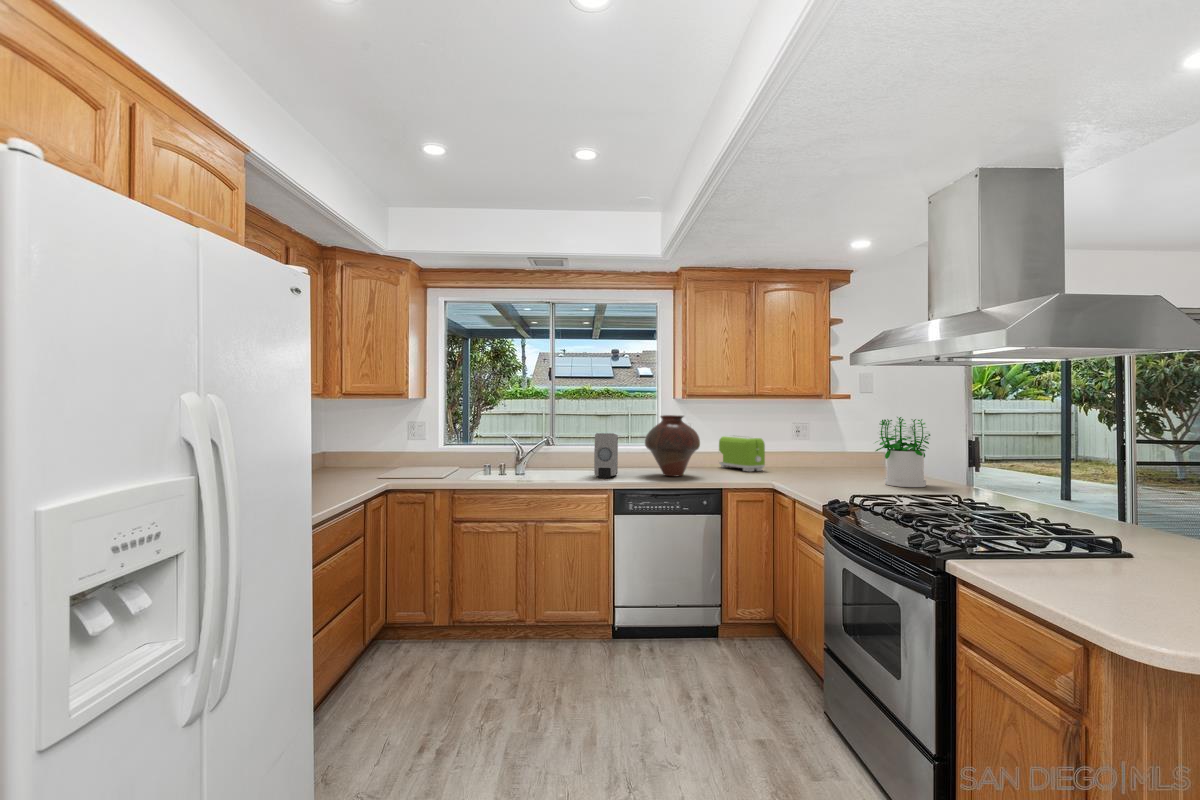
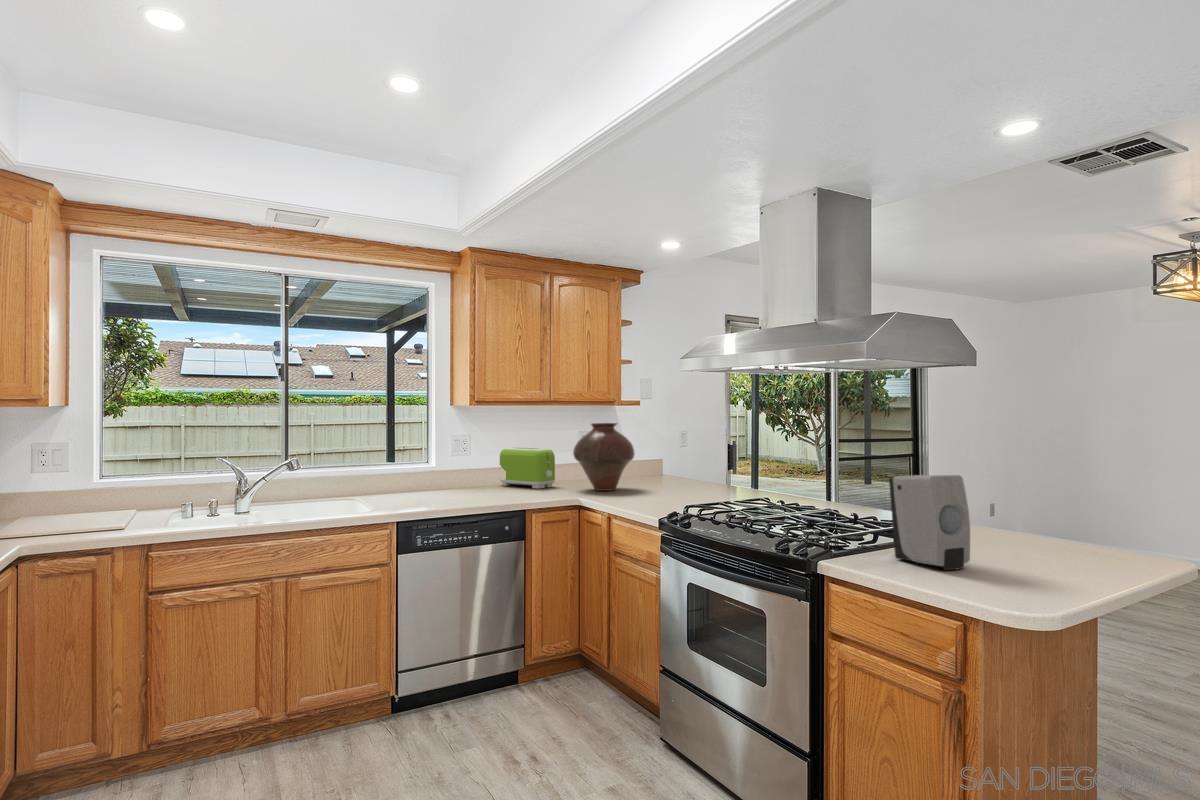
vase: present [645,415,700,476] -> present [573,423,635,491]
potted plant: present [875,417,930,487] -> none [674,423,725,494]
soap dispenser: present [594,433,618,478] -> present [889,475,970,570]

